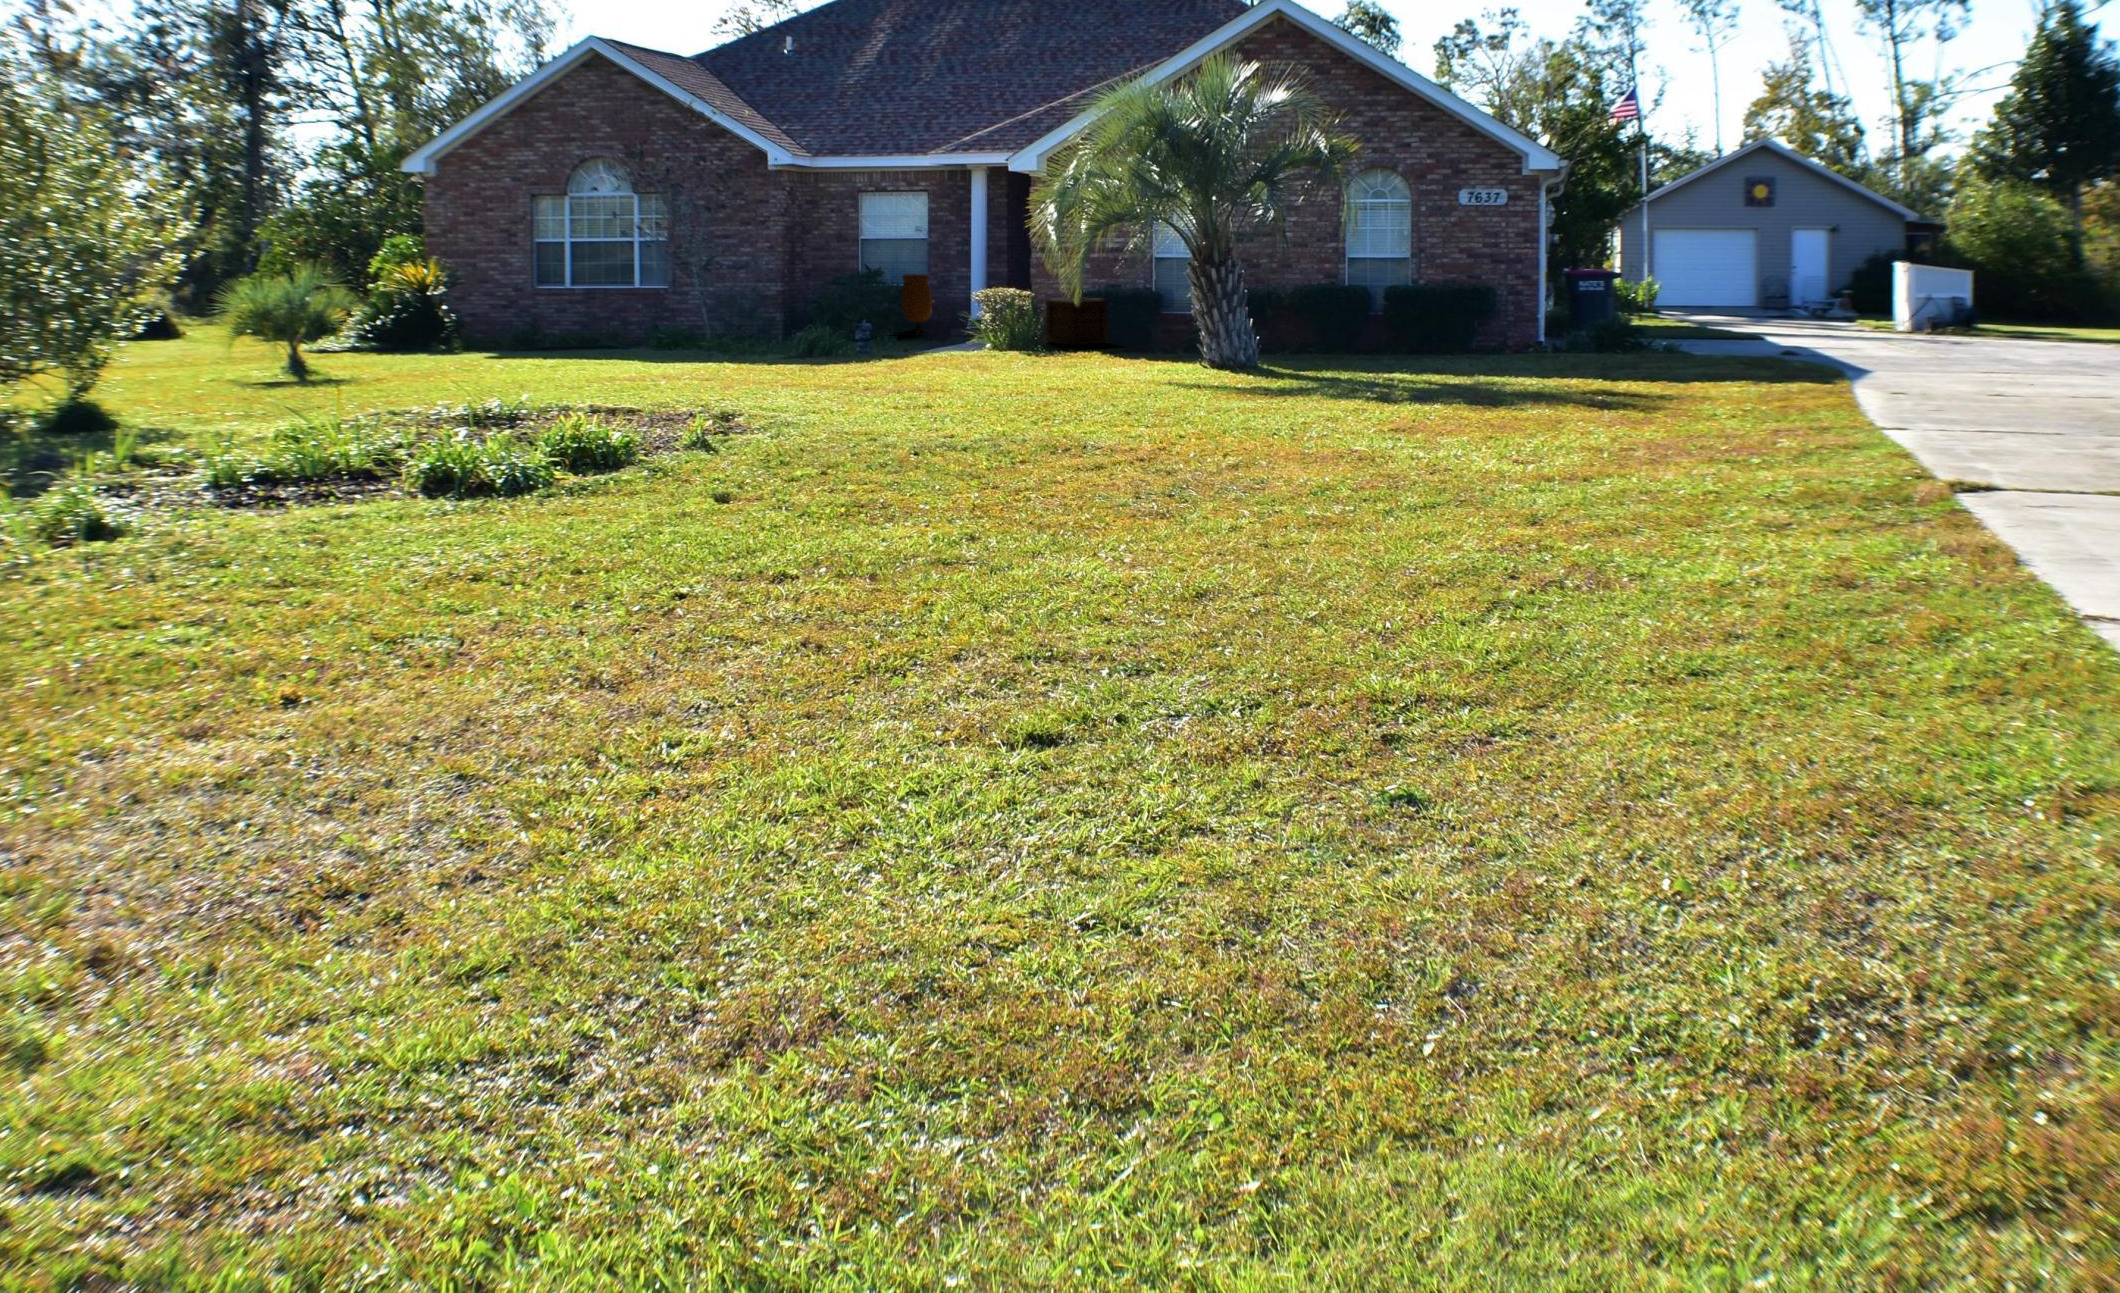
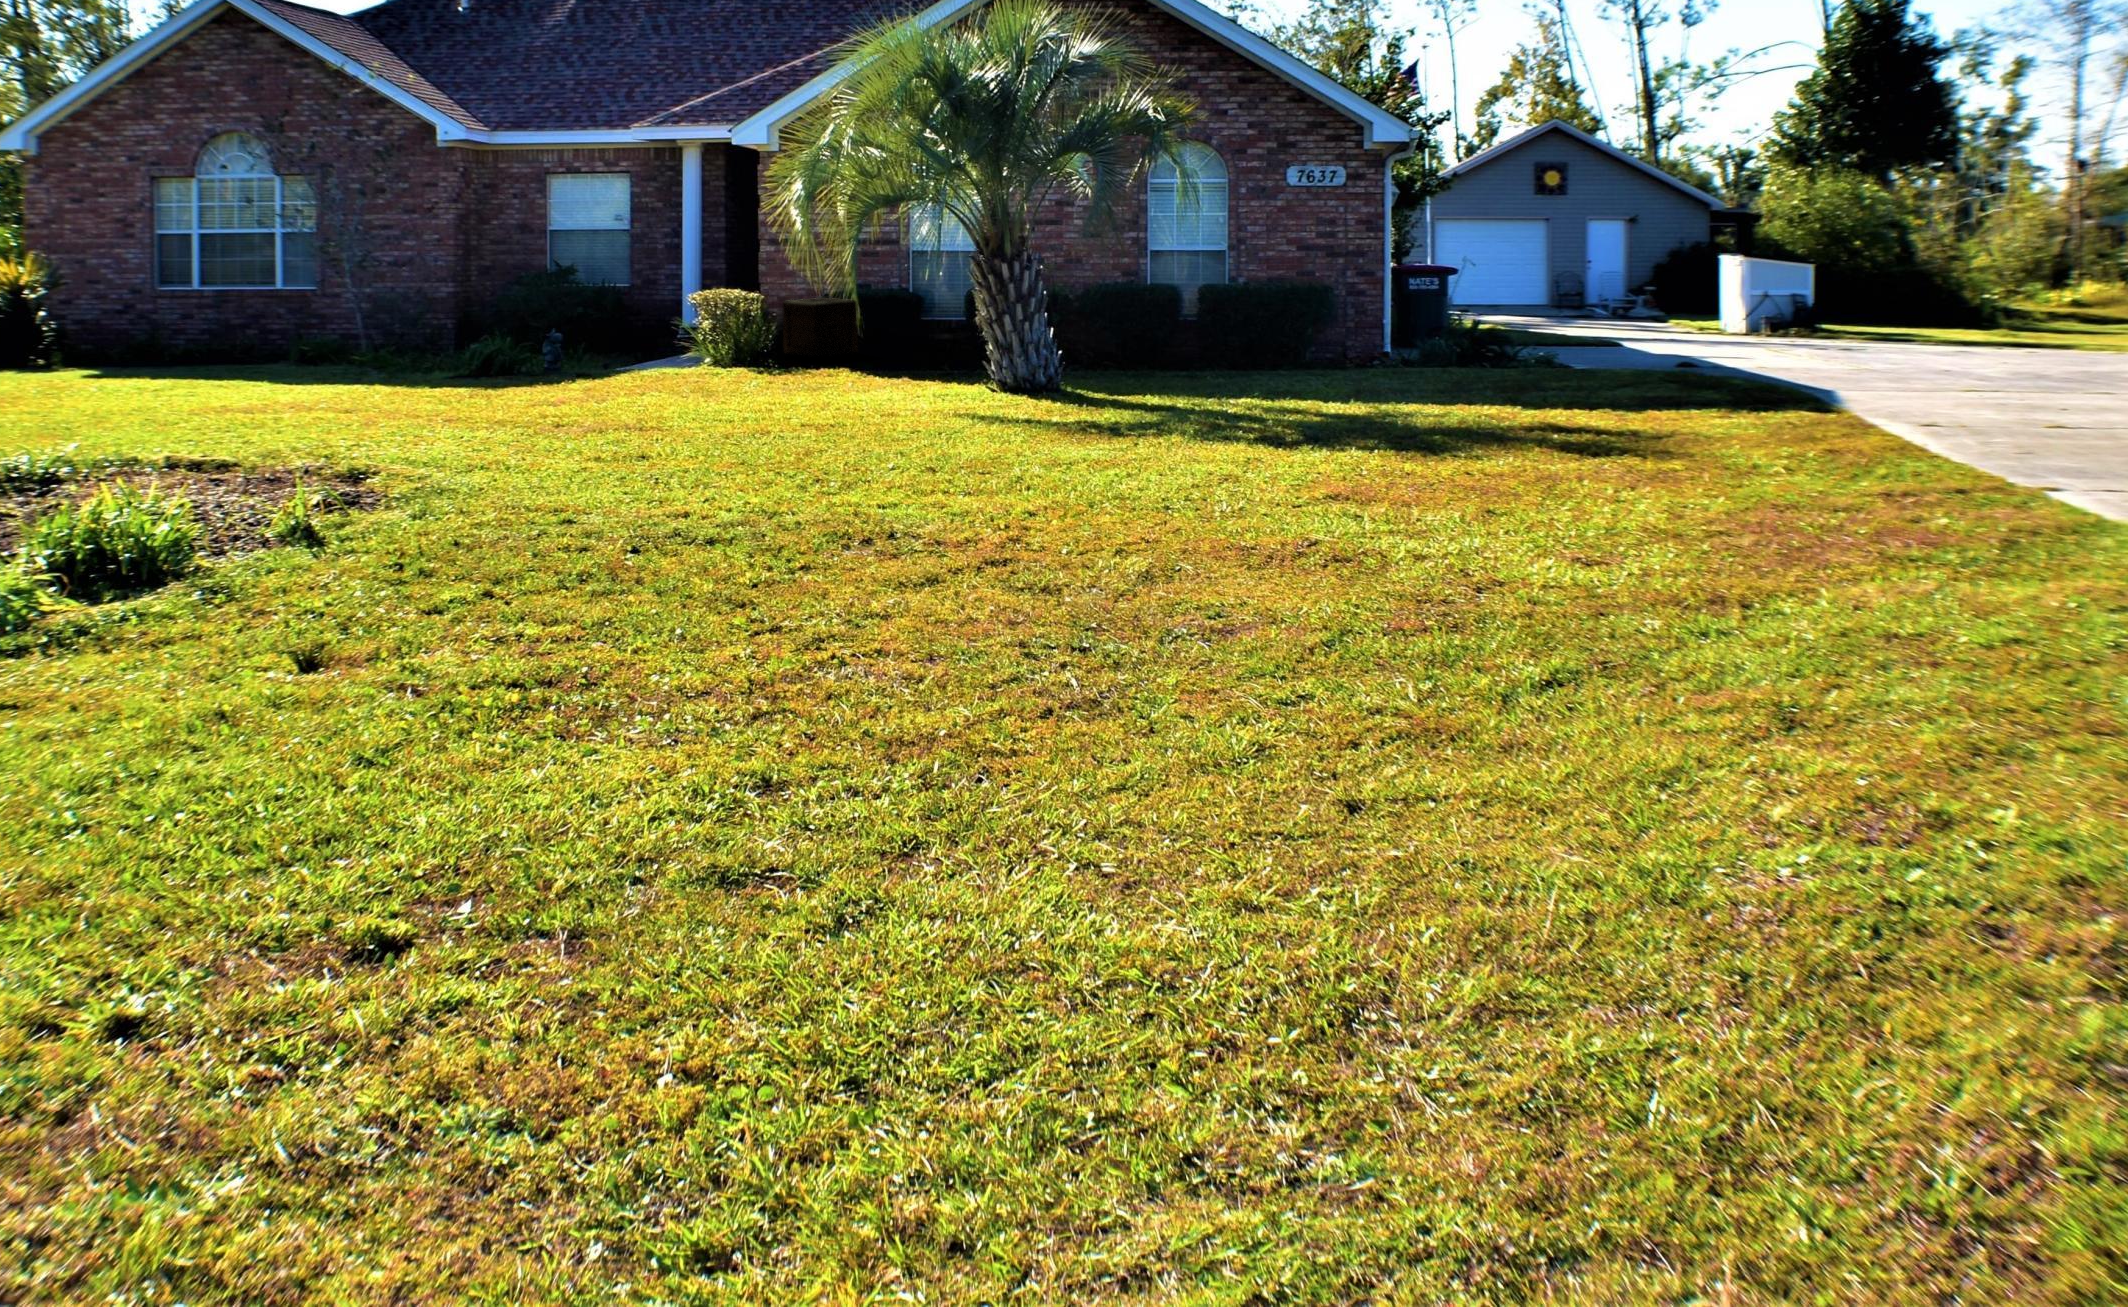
lounge chair: present [901,274,936,334] -> none [604,272,651,347]

